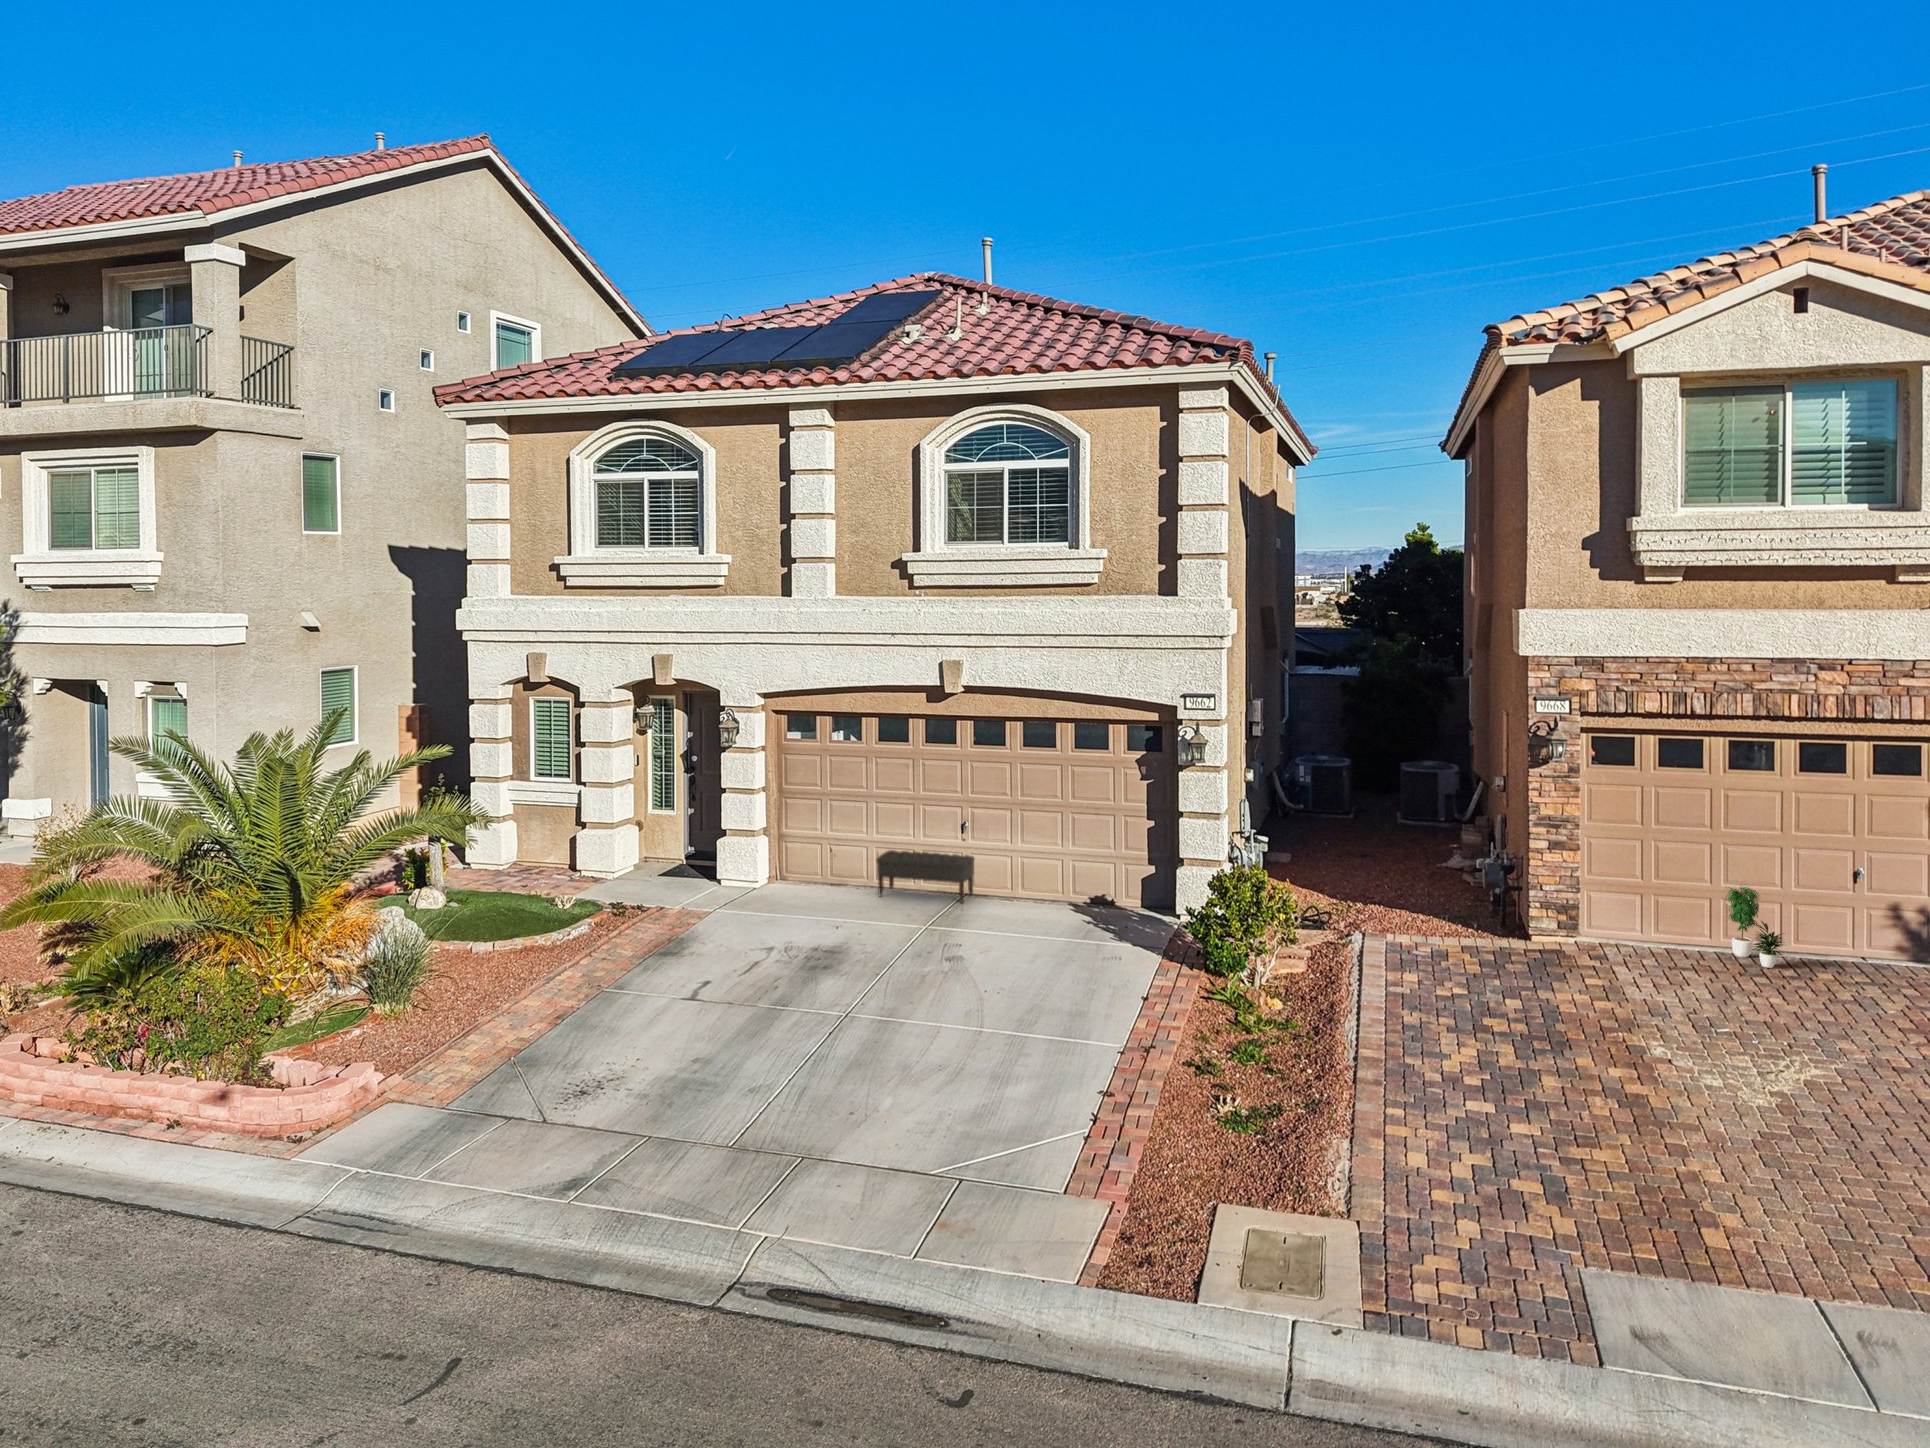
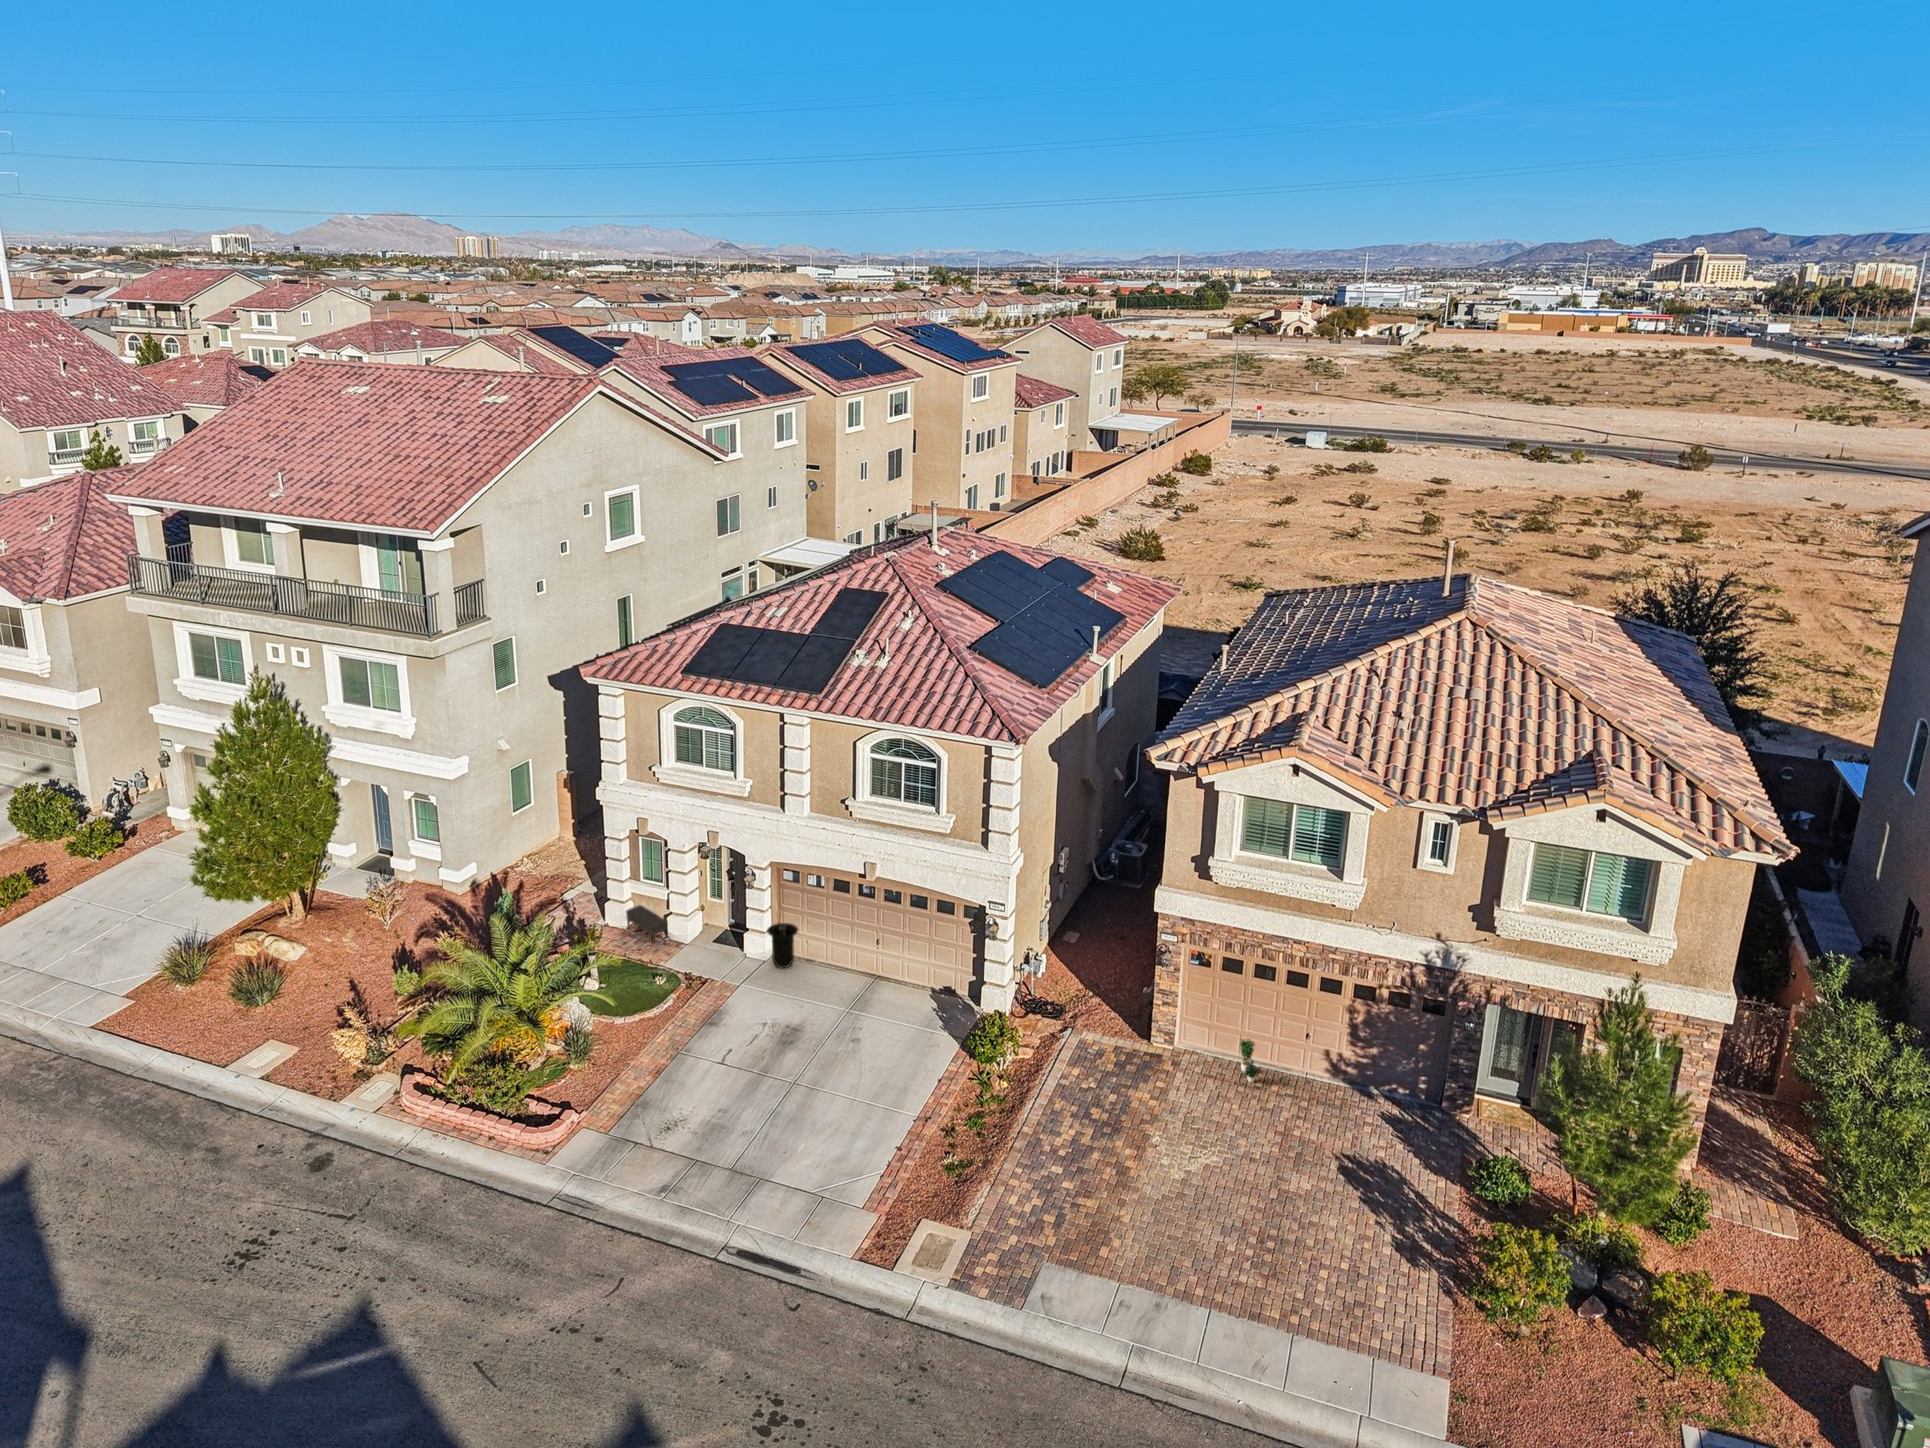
trash can: none [761,817,818,893] -> present [767,923,798,968]
bench: present [876,850,974,903] -> present [626,905,668,944]

